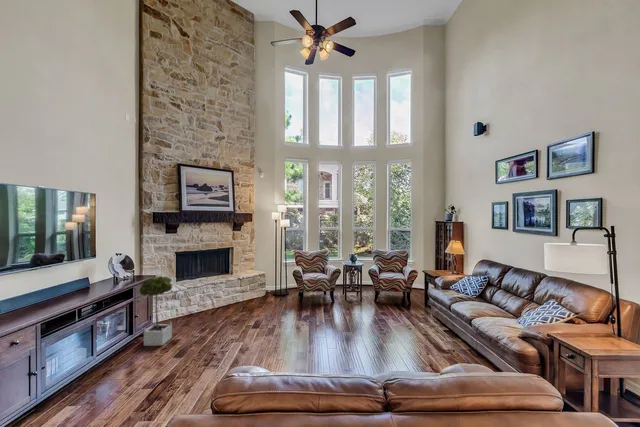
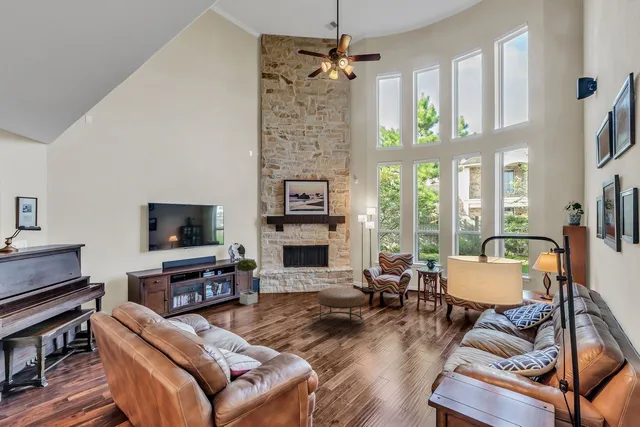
ottoman: none [280,293,336,342] -> present [317,287,365,327]

